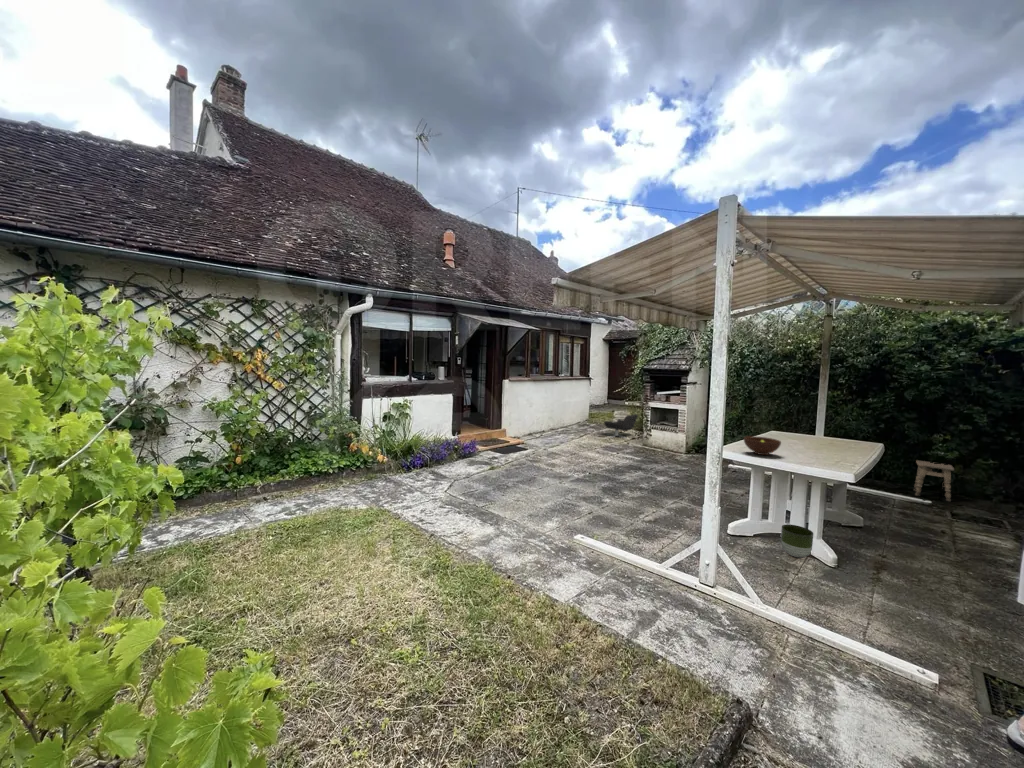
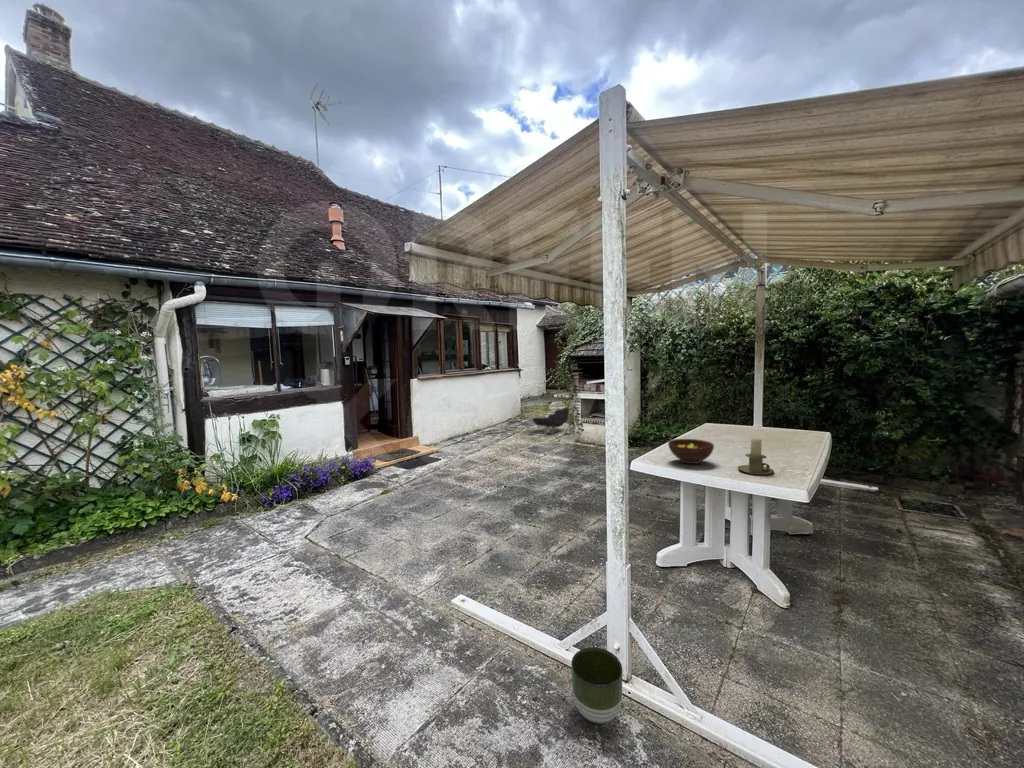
candle holder: none [800,437,829,465] -> present [738,438,774,475]
side table: present [914,460,954,502] -> none [857,441,899,485]
planter: present [781,524,813,558] -> present [571,647,622,723]

